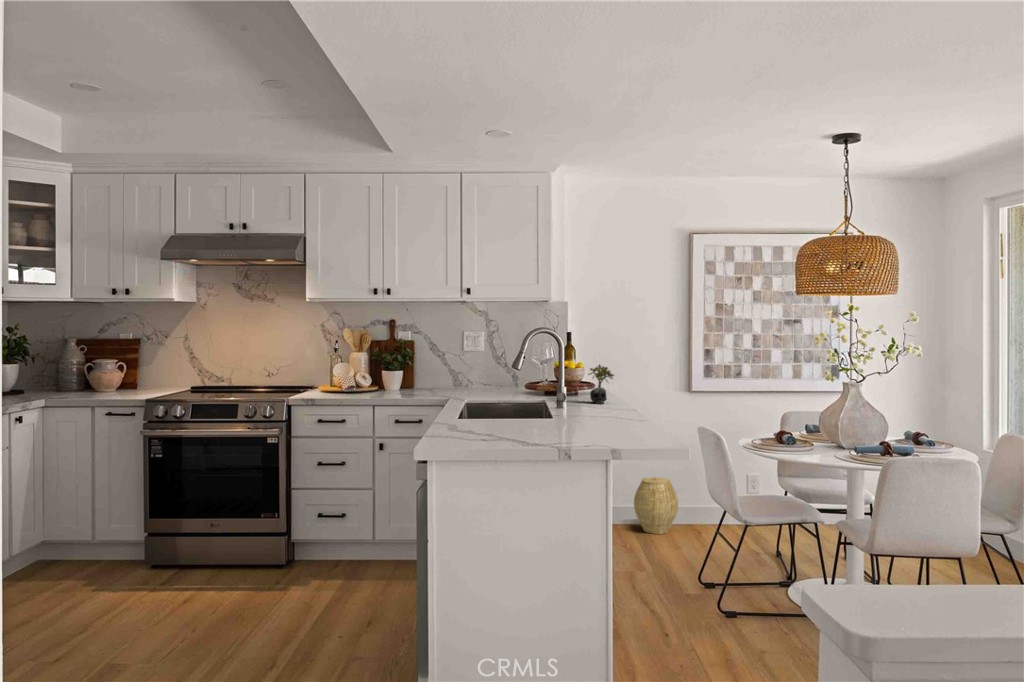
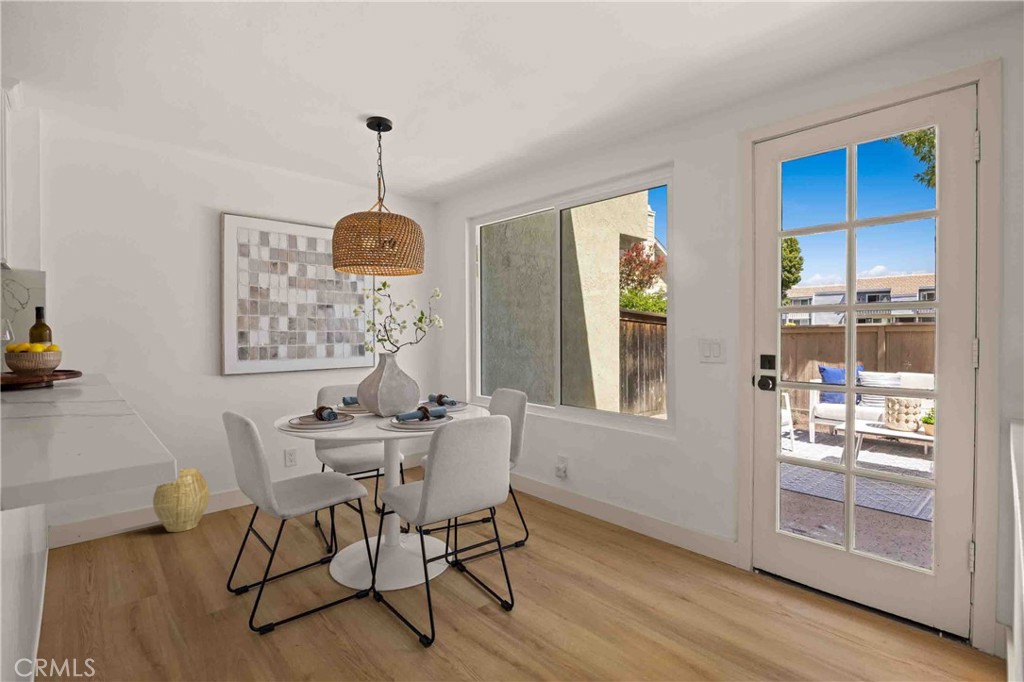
succulent plant: present [588,365,614,404] -> none [37,337,87,393]

